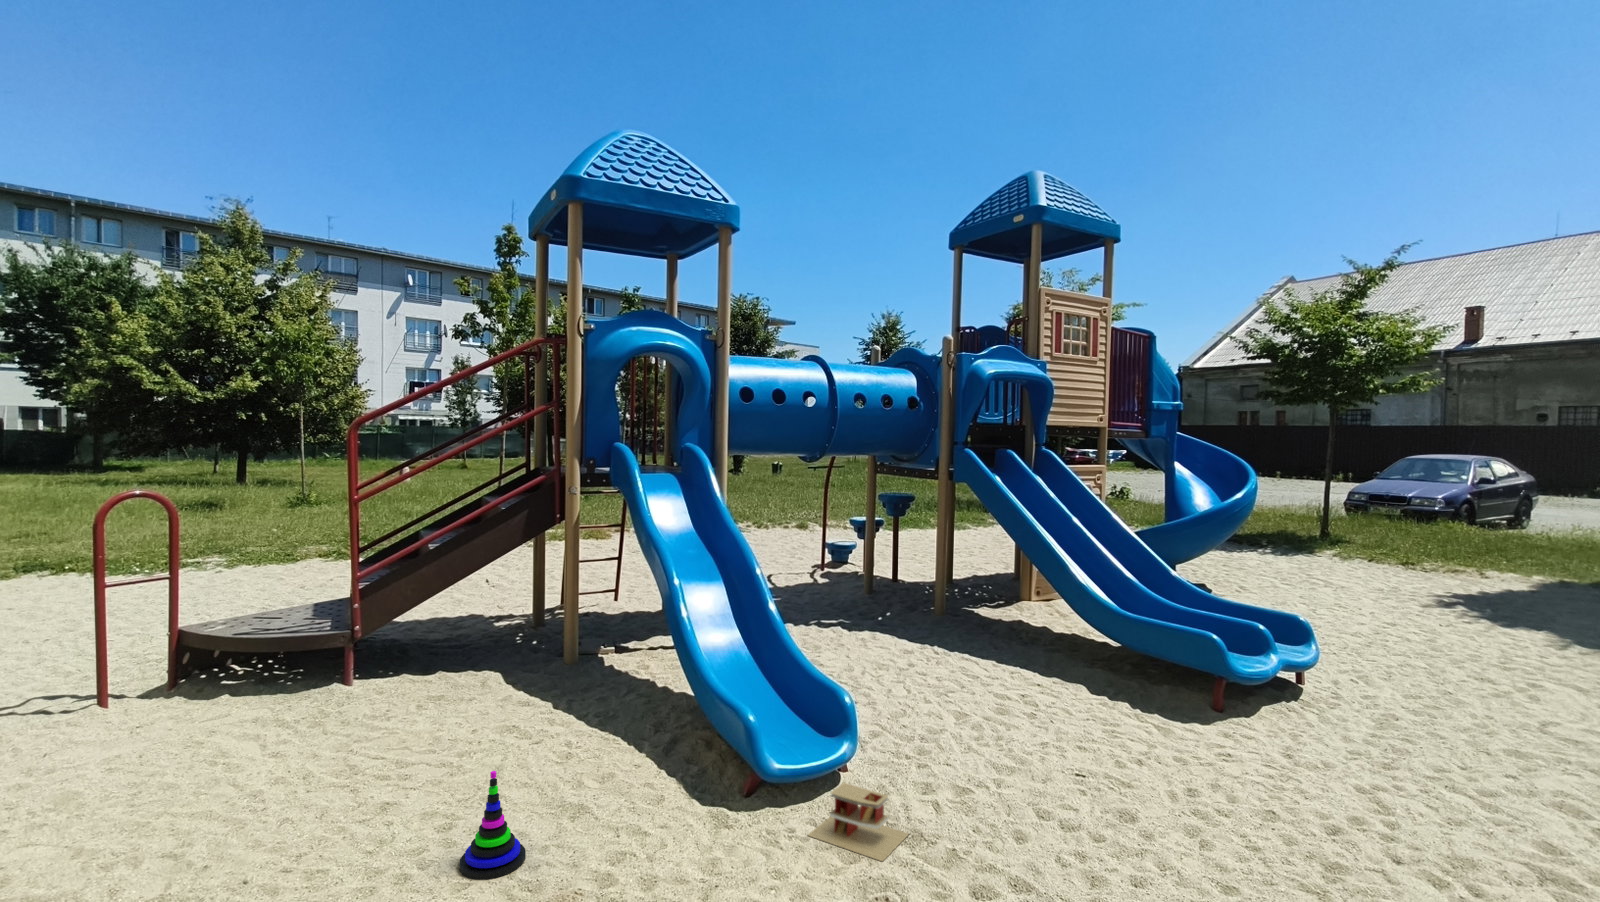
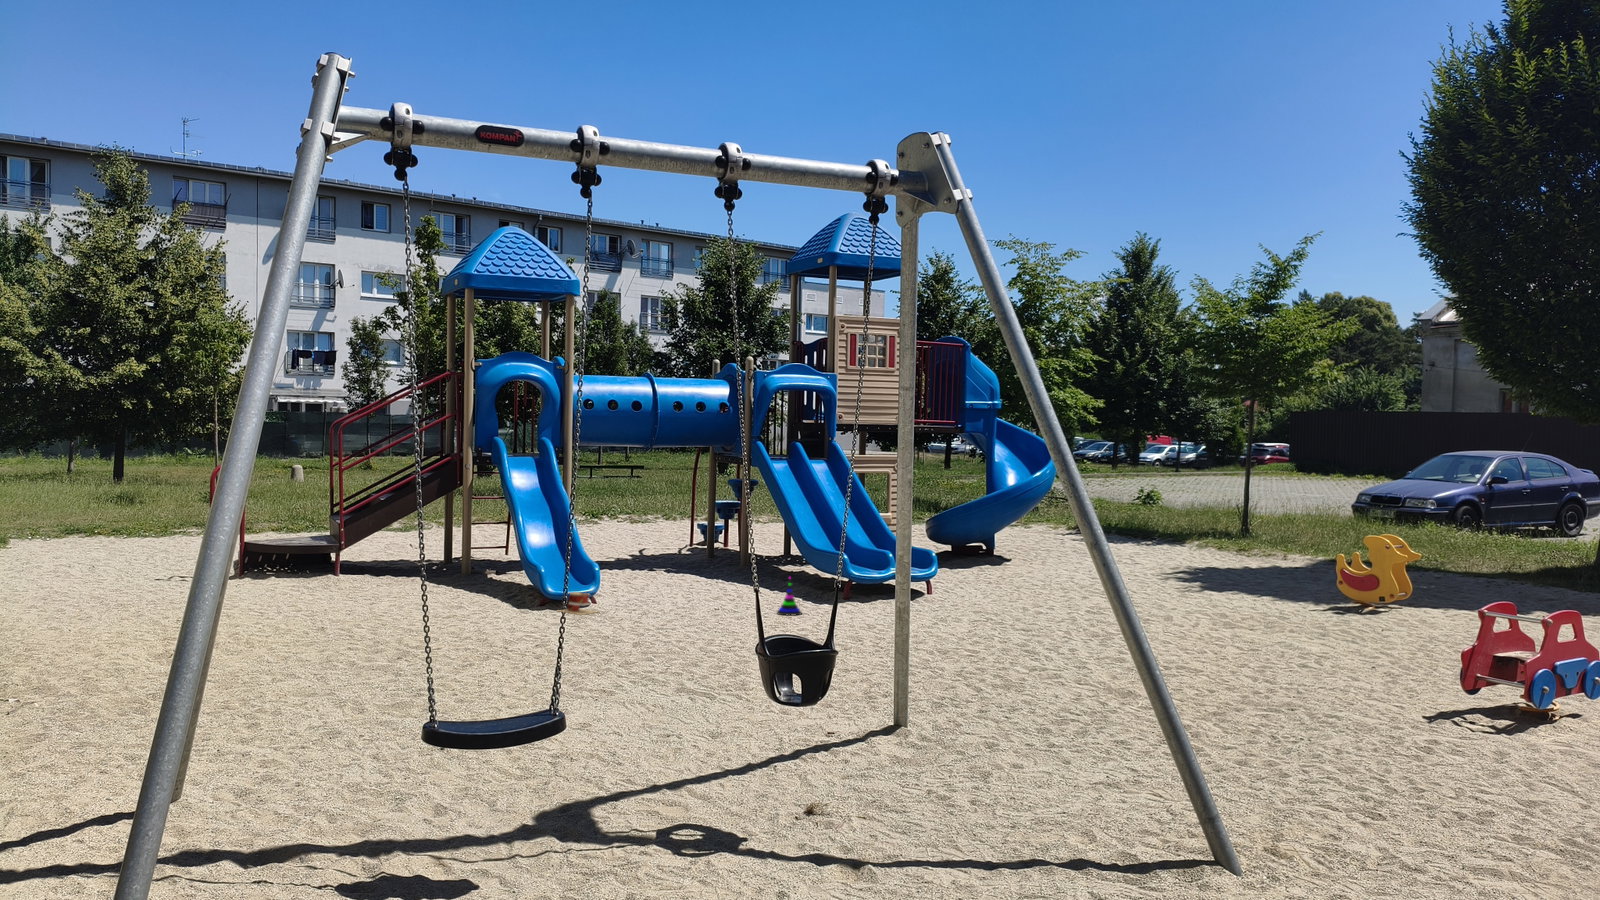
stacking toy: present [459,771,526,879] -> present [777,577,802,616]

